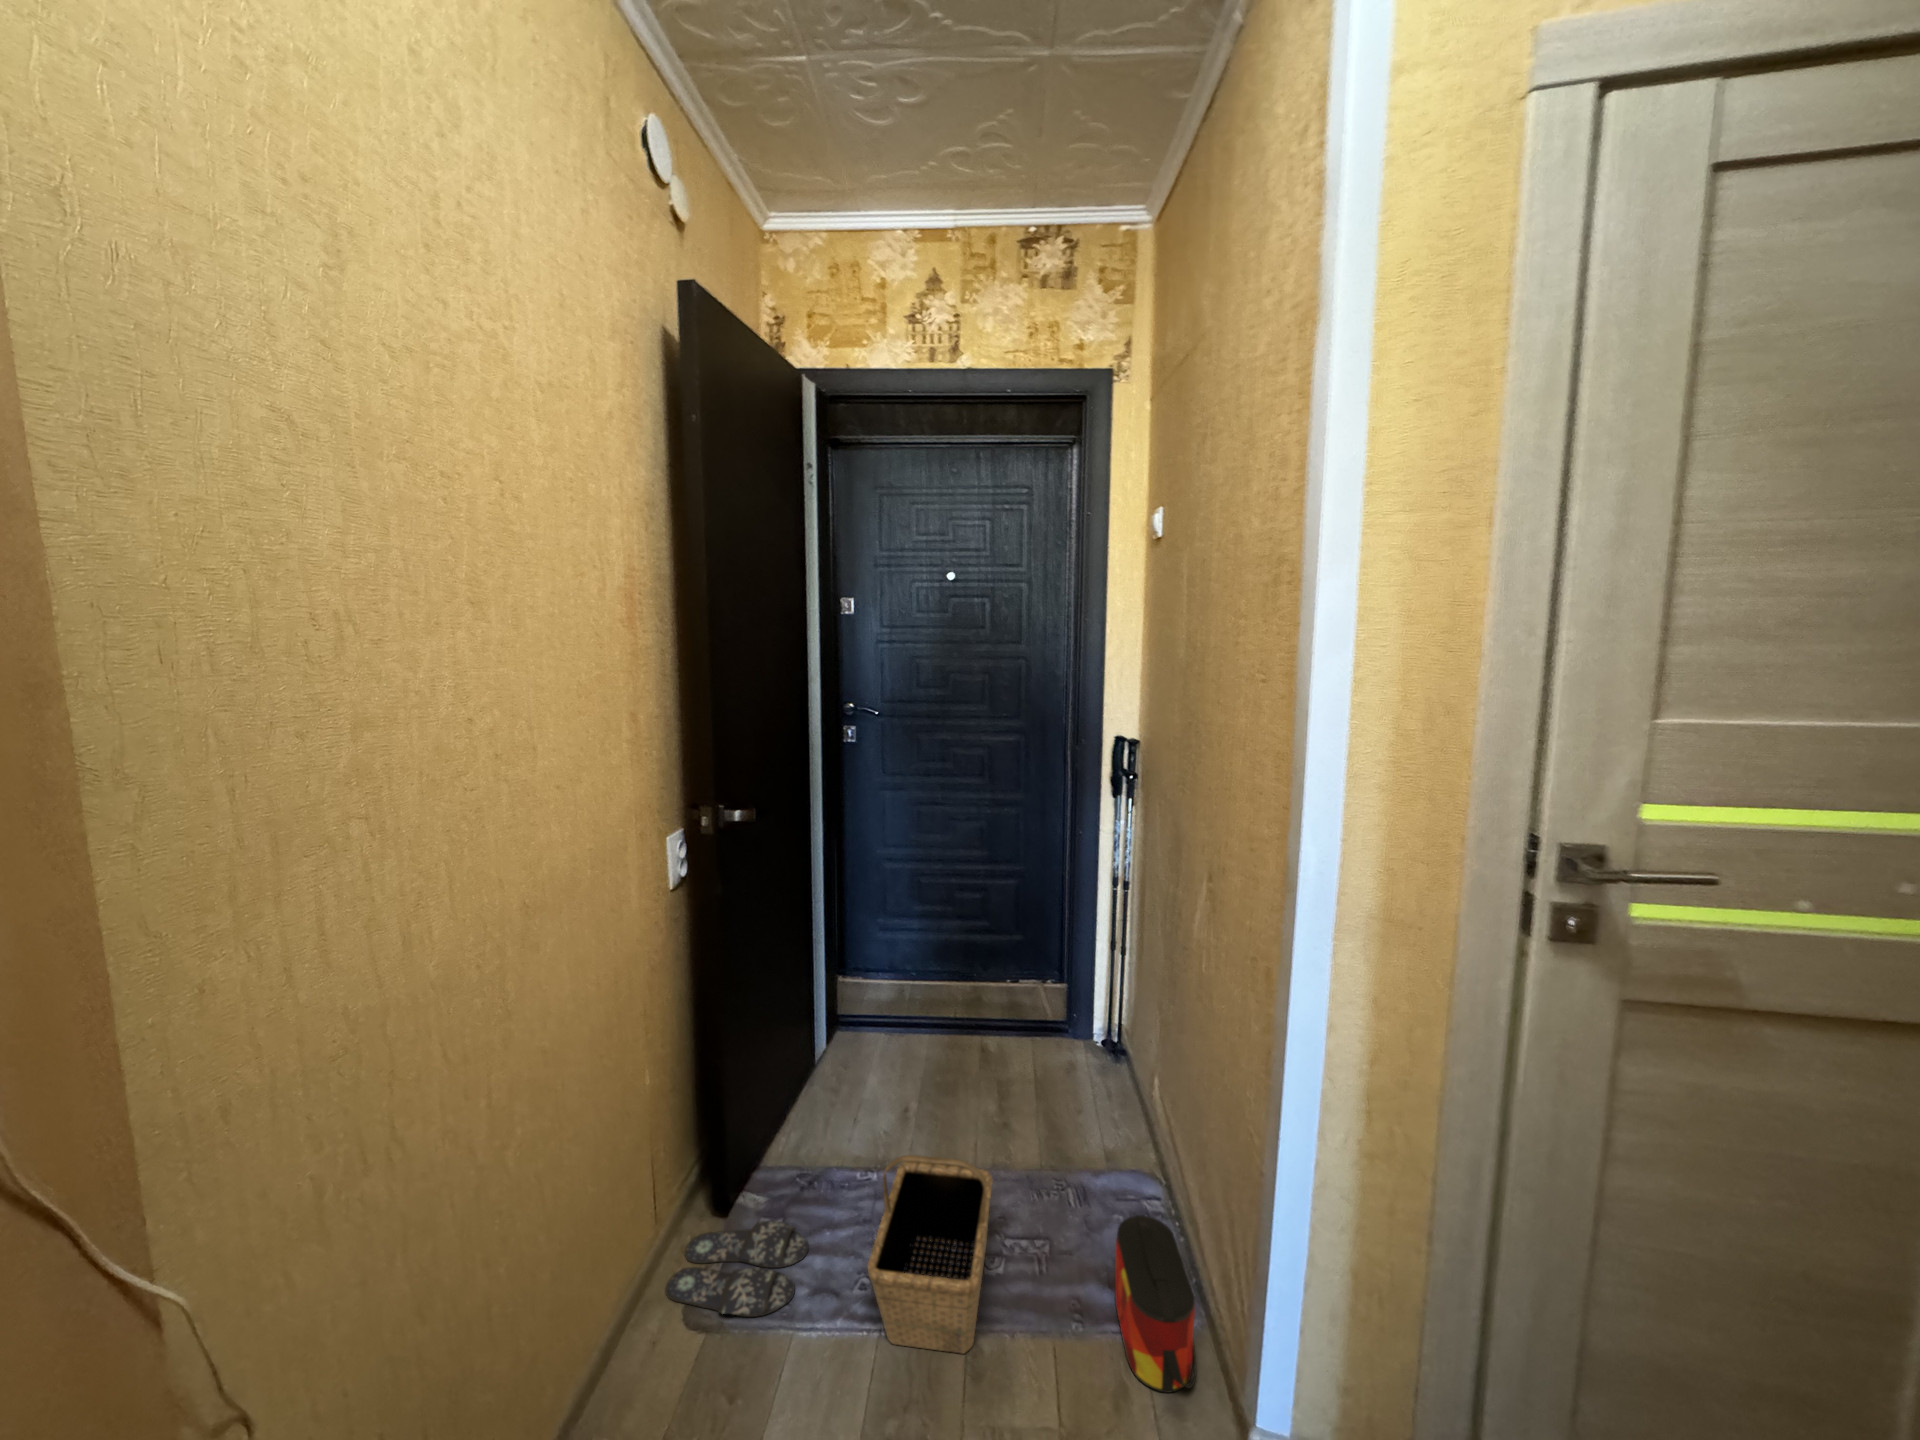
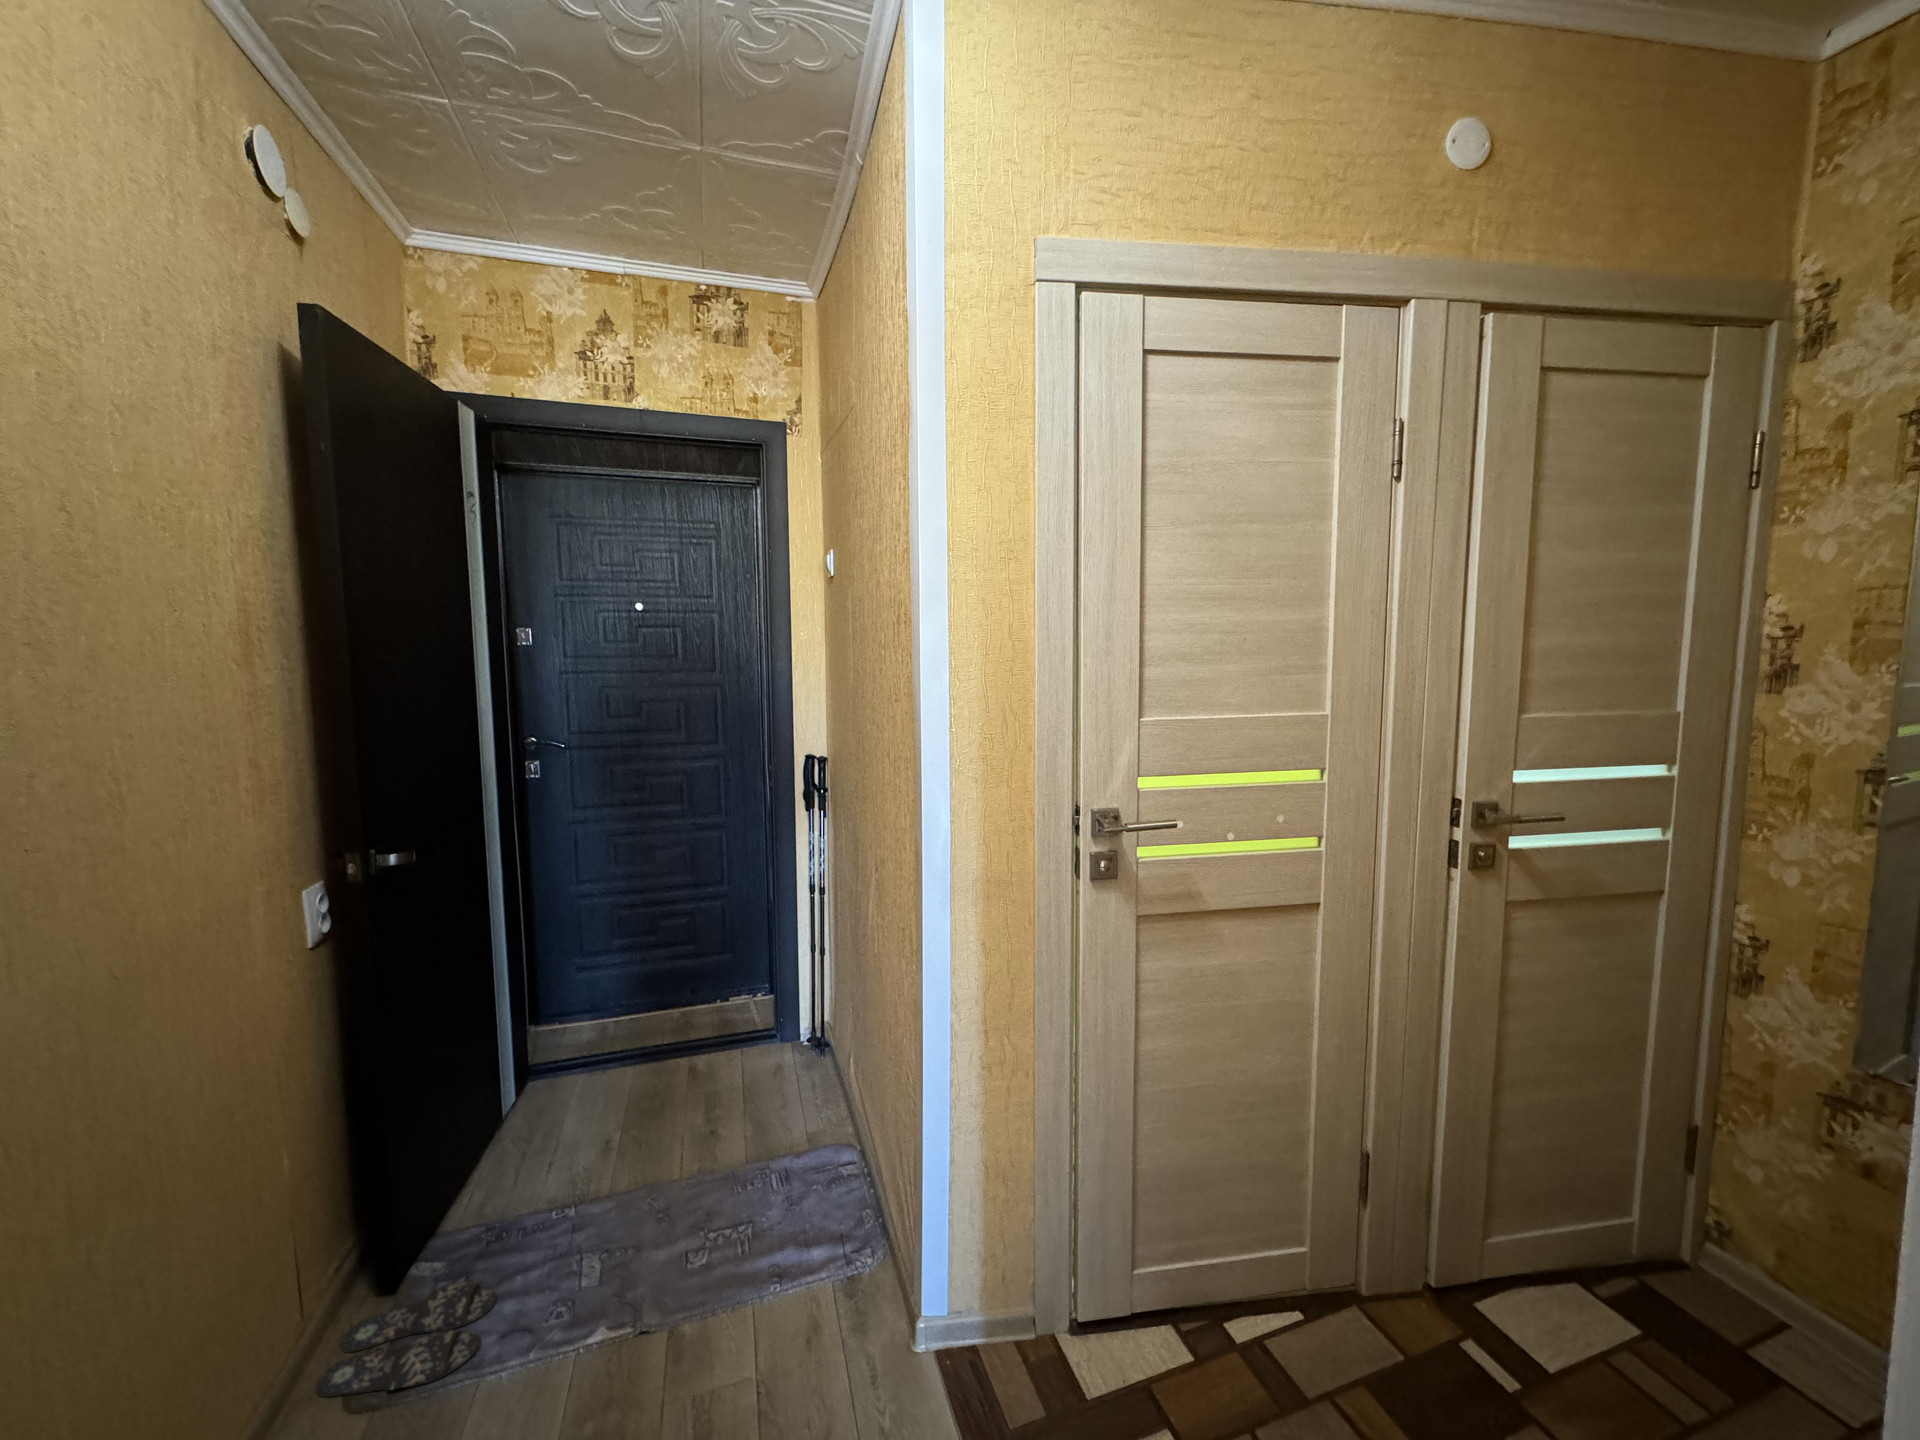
basket: present [867,1155,993,1354] -> none [560,1164,694,1359]
bag: present [1115,1215,1197,1393] -> none [809,1173,877,1317]

